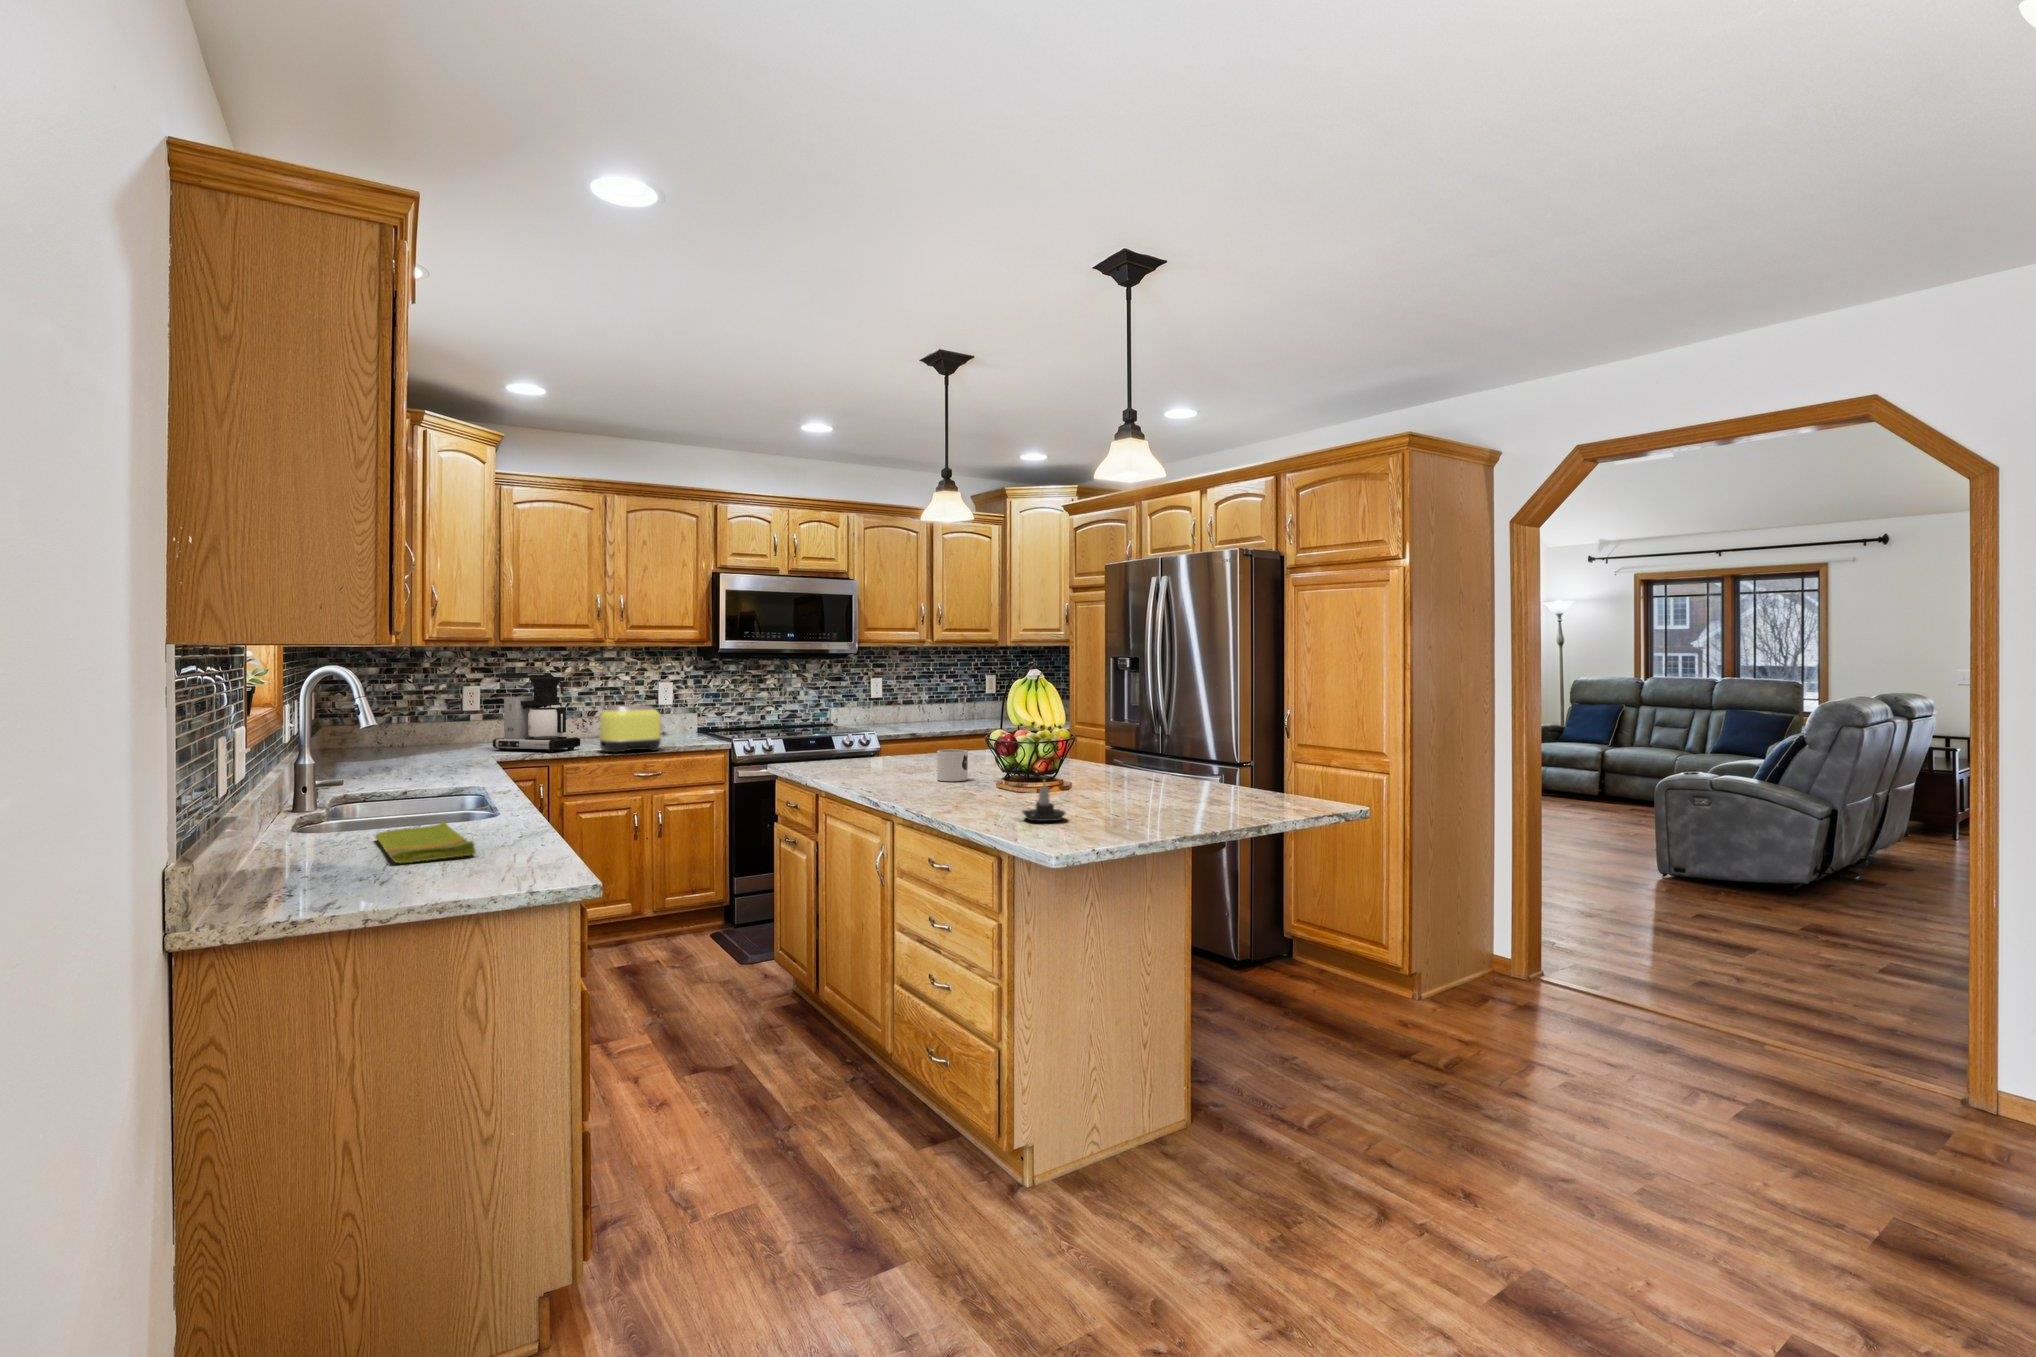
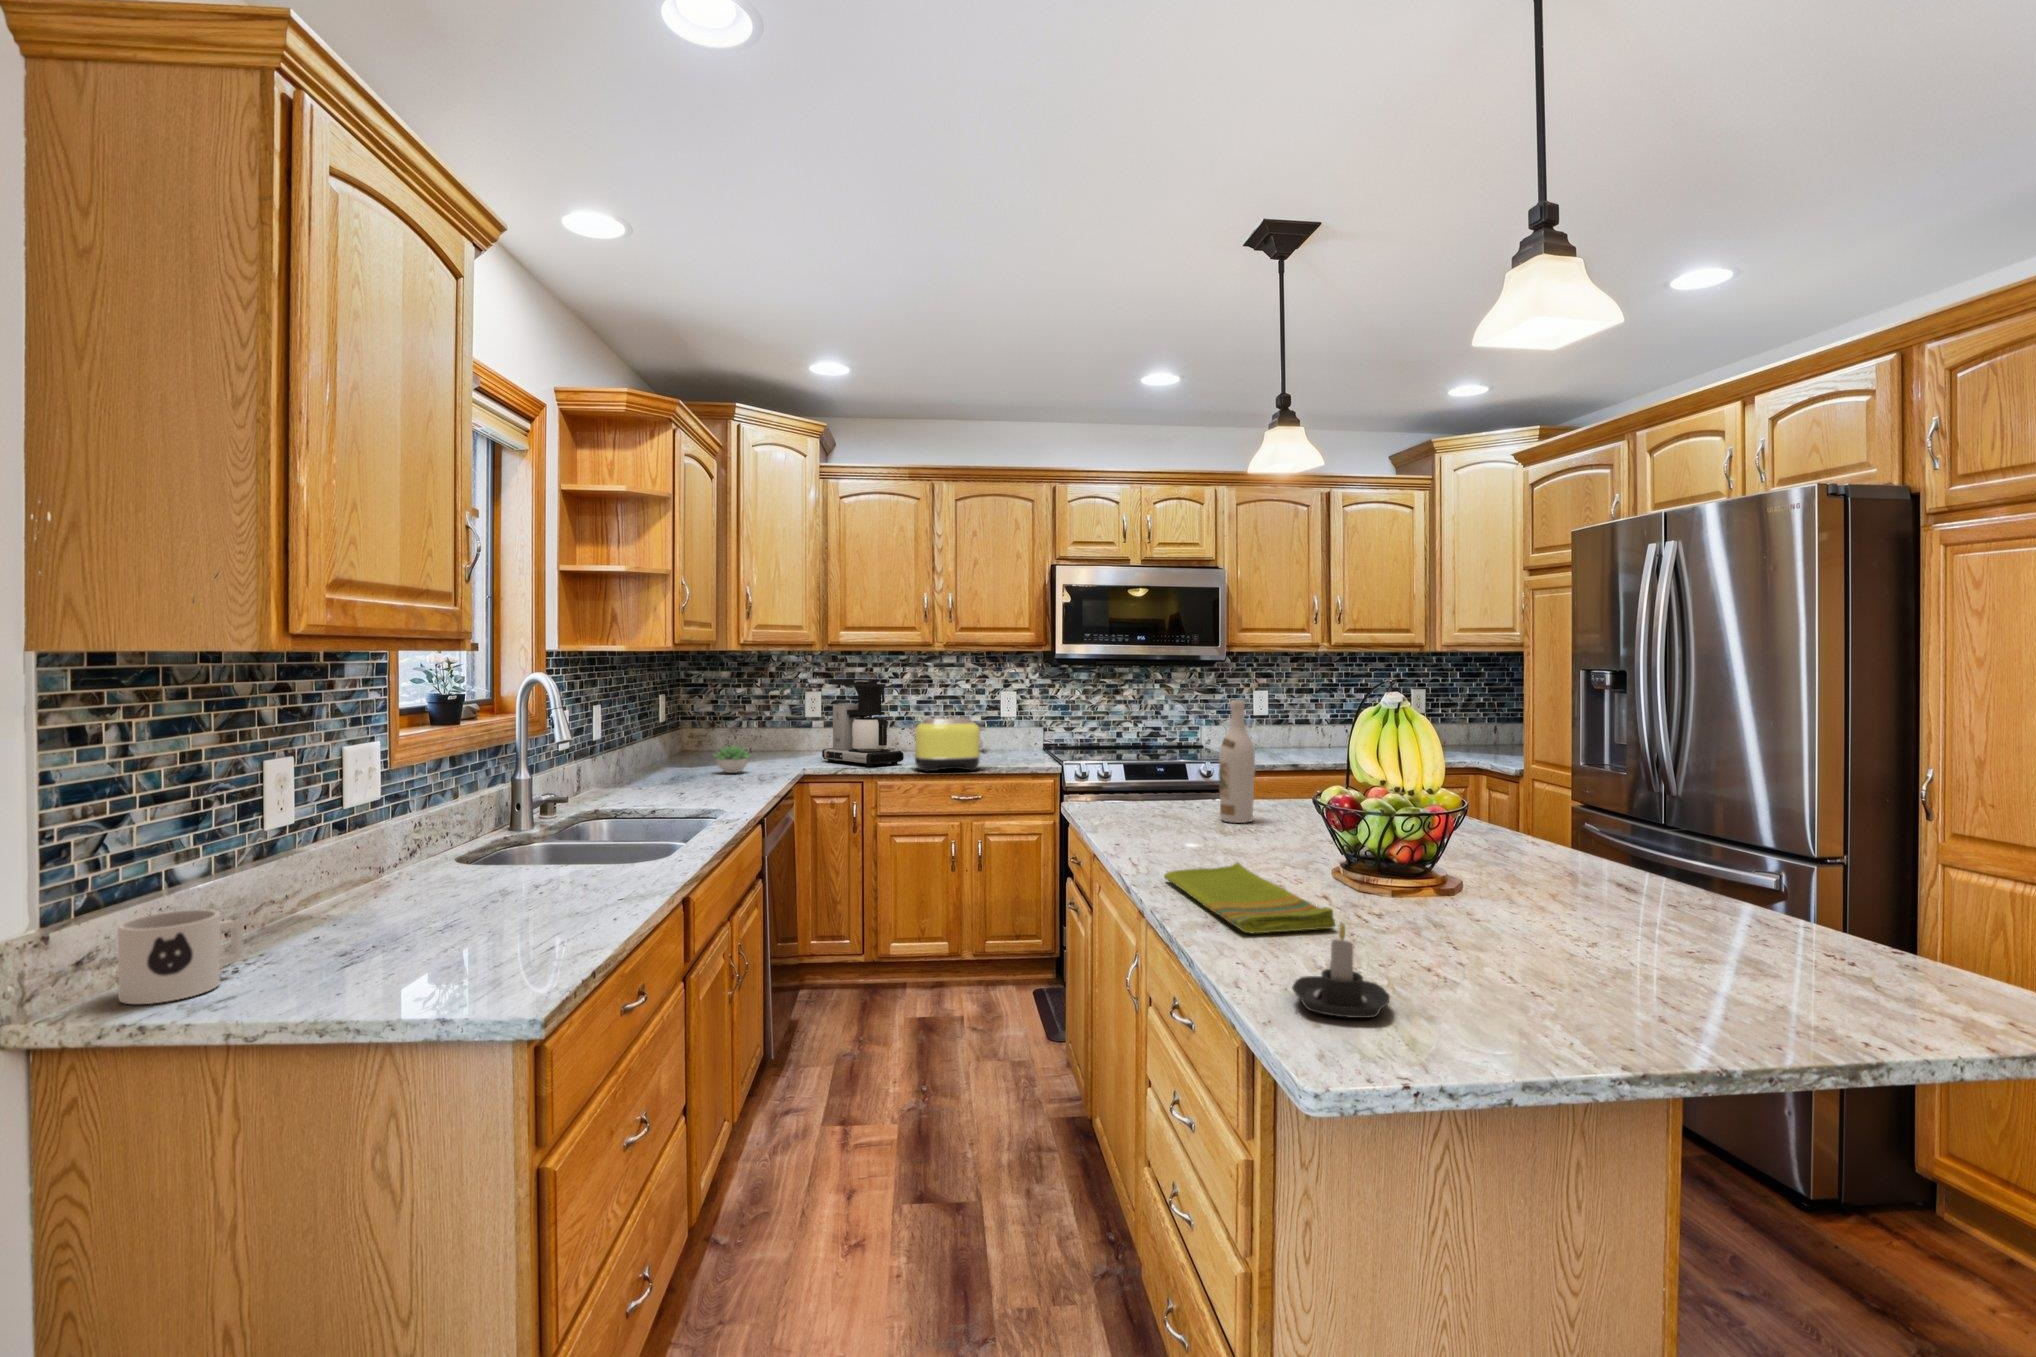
wine bottle: none [905,681,929,765] -> present [1219,700,1255,823]
succulent plant: none [401,736,445,762] -> present [714,746,751,773]
mug: present [937,749,968,781] -> present [118,909,243,1004]
dish towel: present [375,821,476,863] -> present [1164,862,1335,933]

